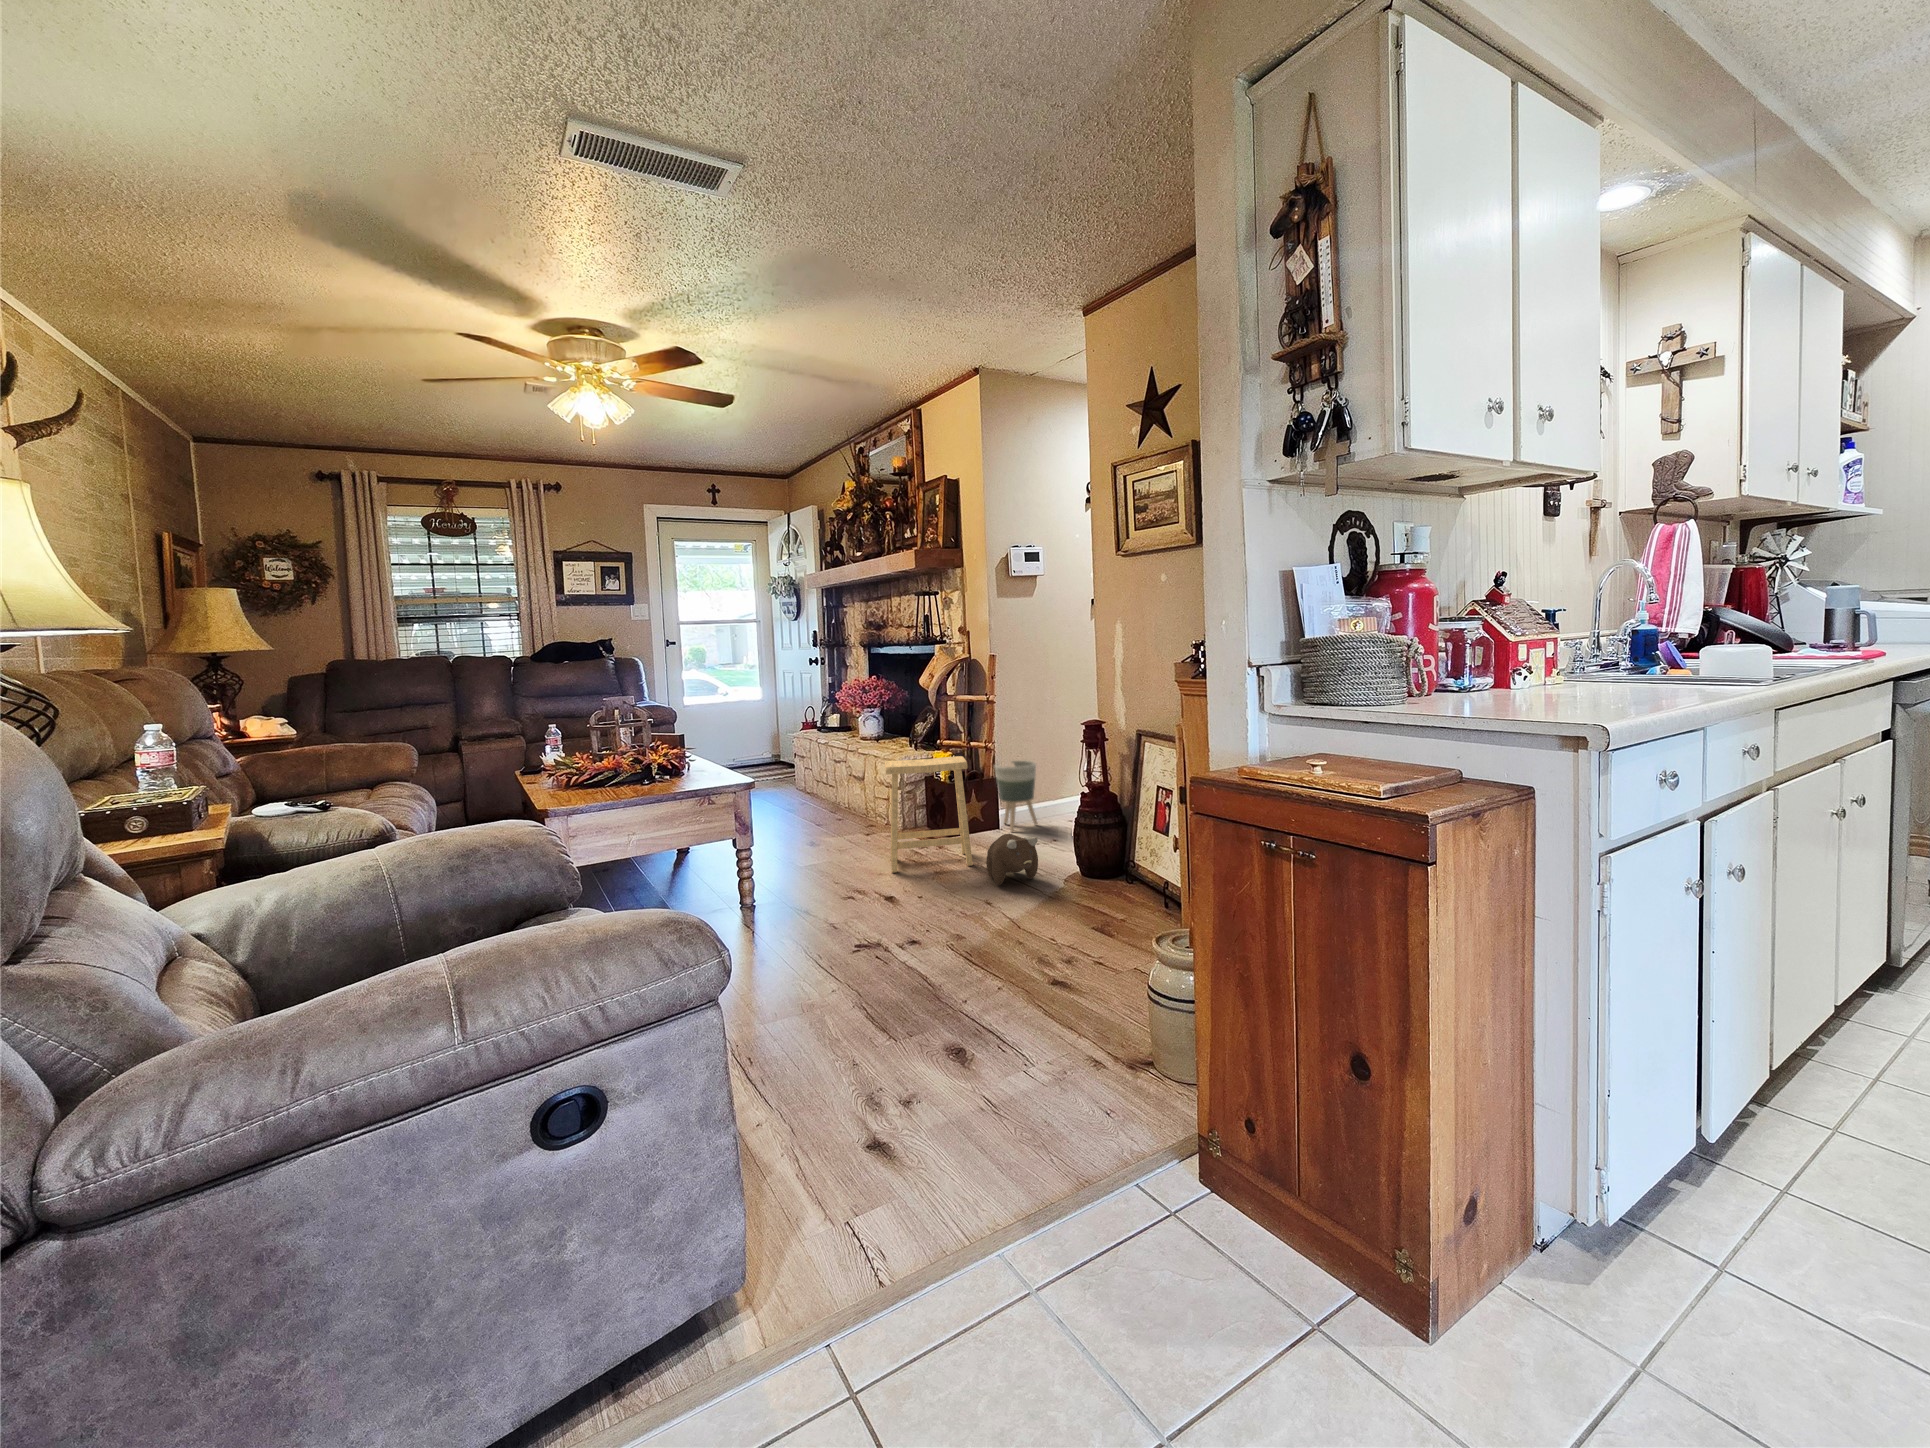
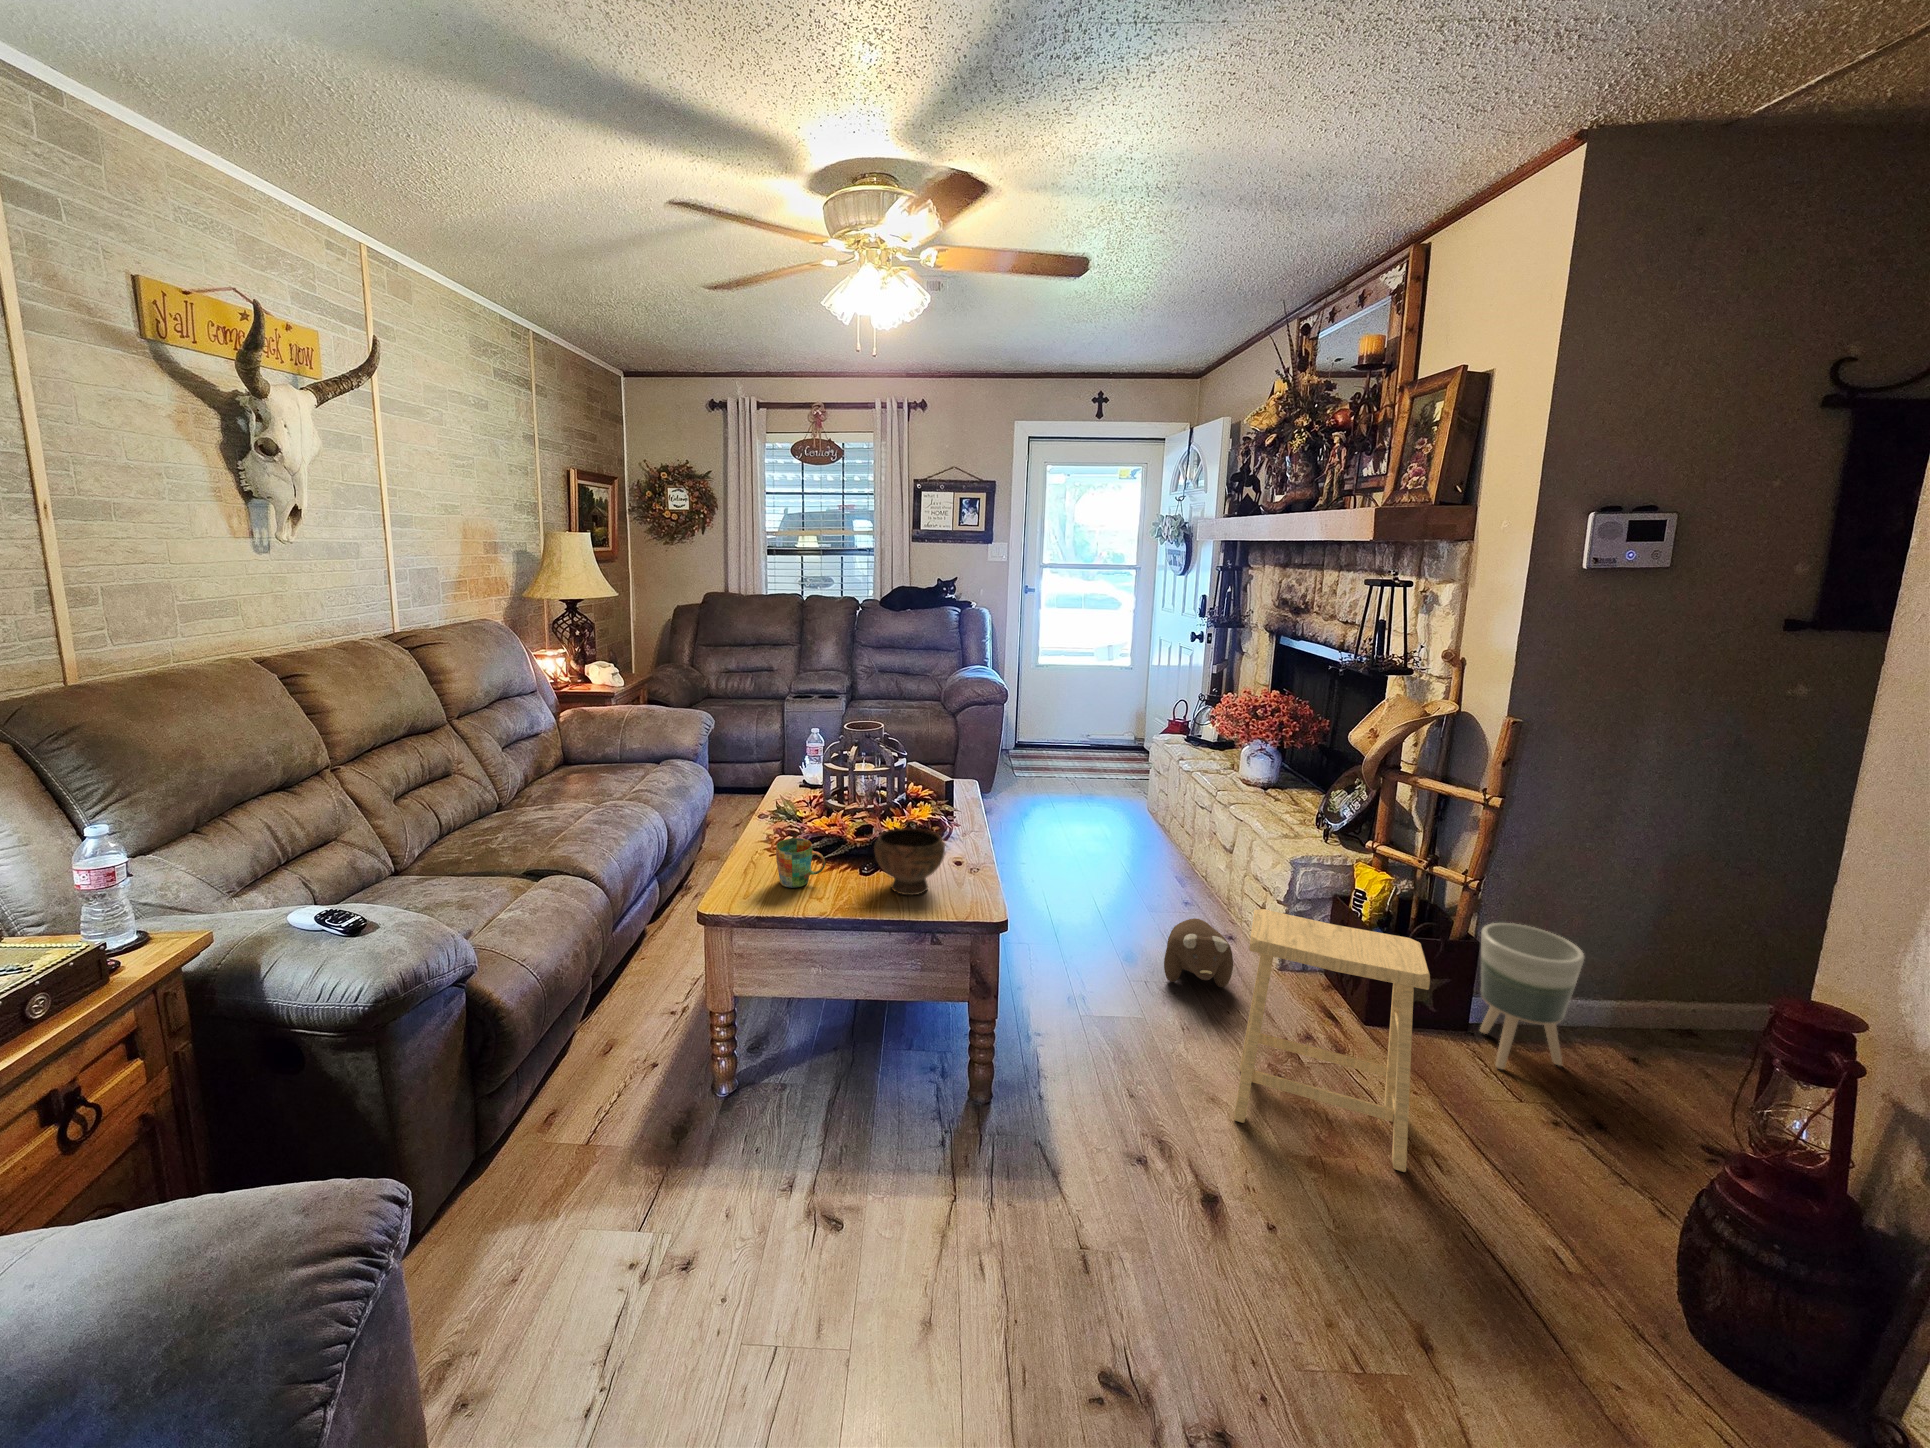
bowl: none [659,742,707,779] -> present [874,828,945,895]
mug: none [588,759,625,788] -> present [776,838,825,888]
plush toy: present [986,834,1038,885] -> present [1164,918,1233,987]

